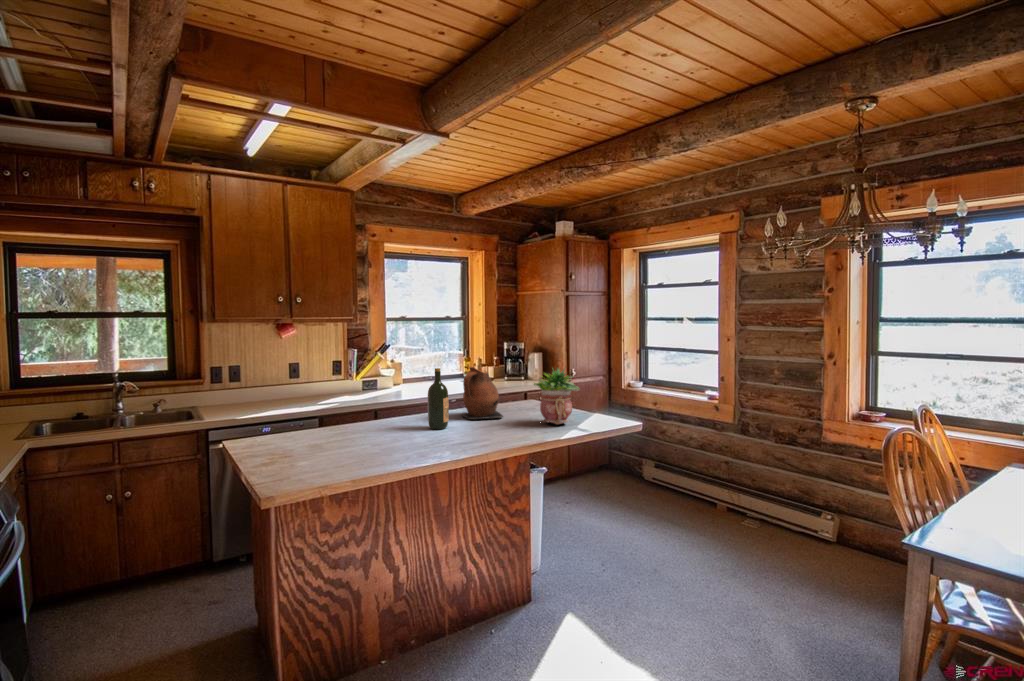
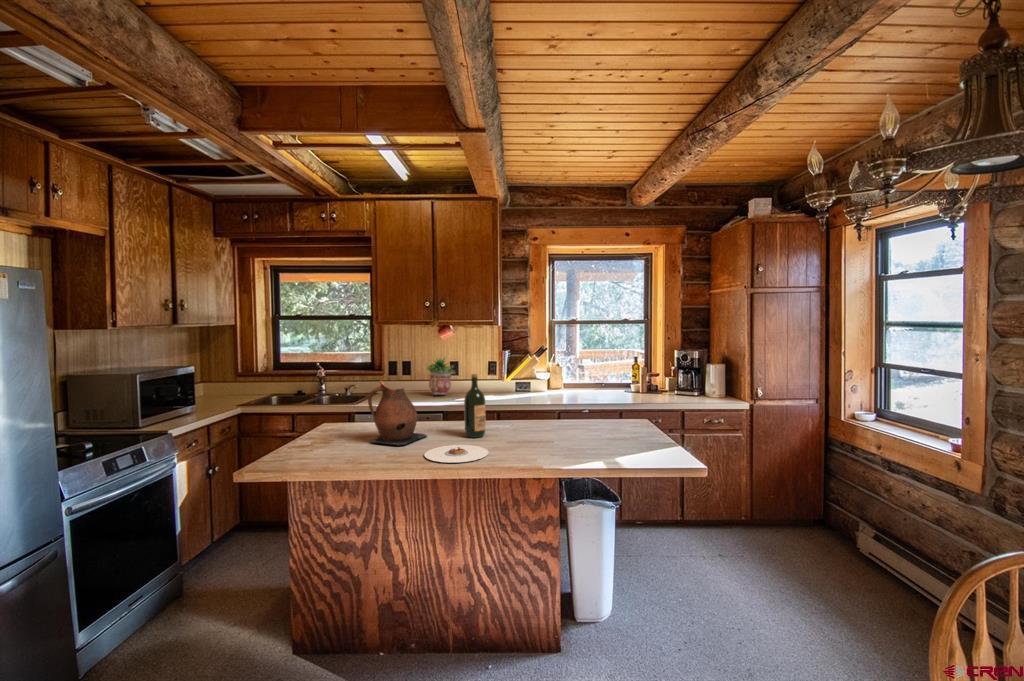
ceramic pitcher: present [462,367,503,419] -> present [368,381,427,446]
potted plant: present [534,368,580,424] -> present [427,357,454,395]
plate: none [430,434,491,449] -> present [424,445,488,463]

